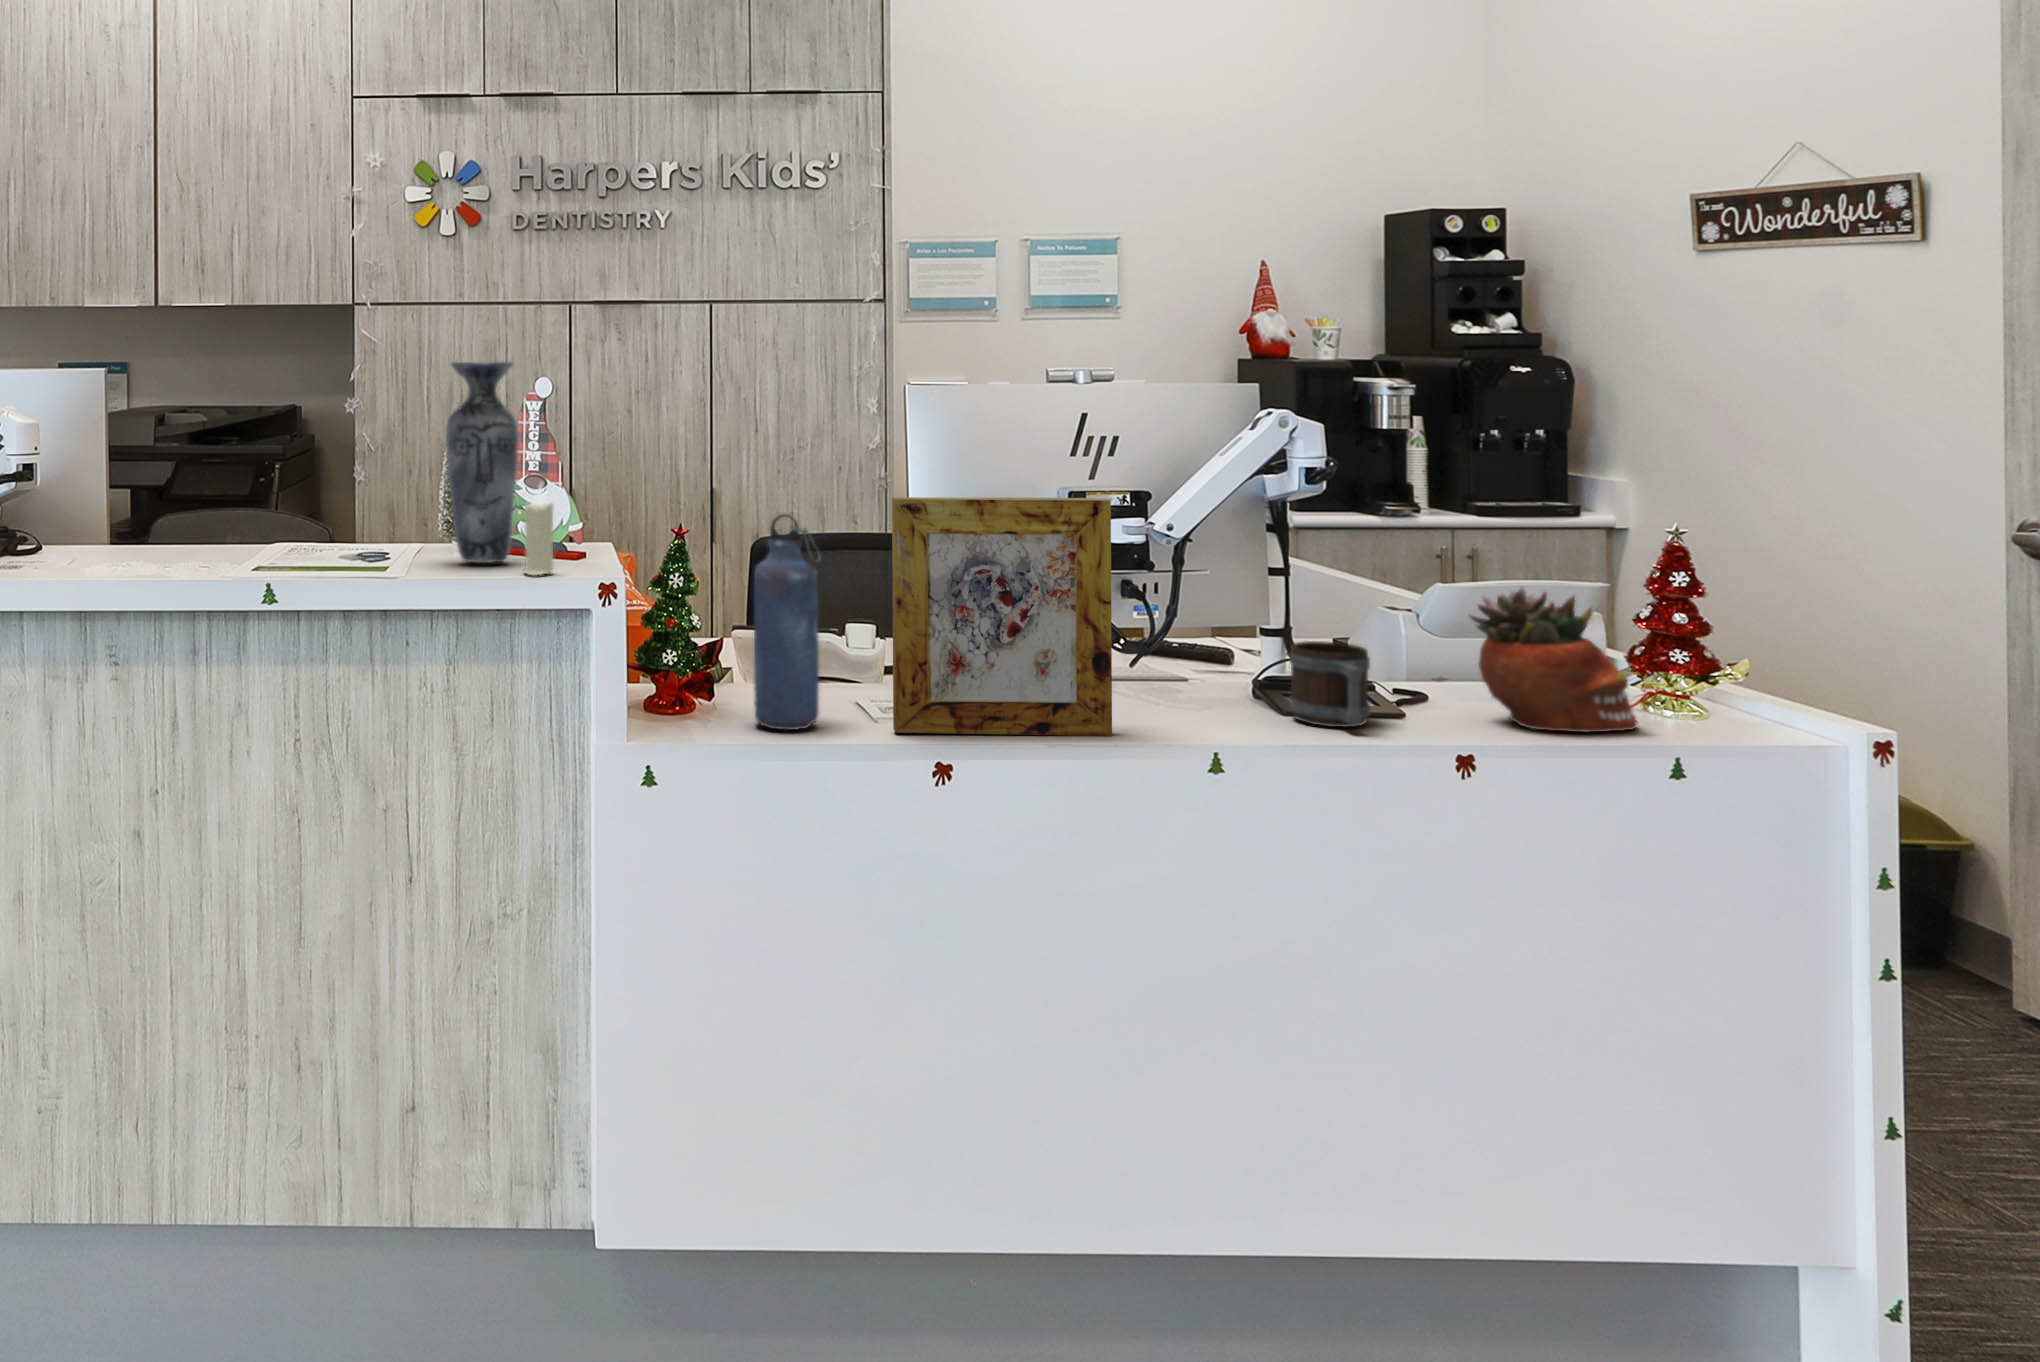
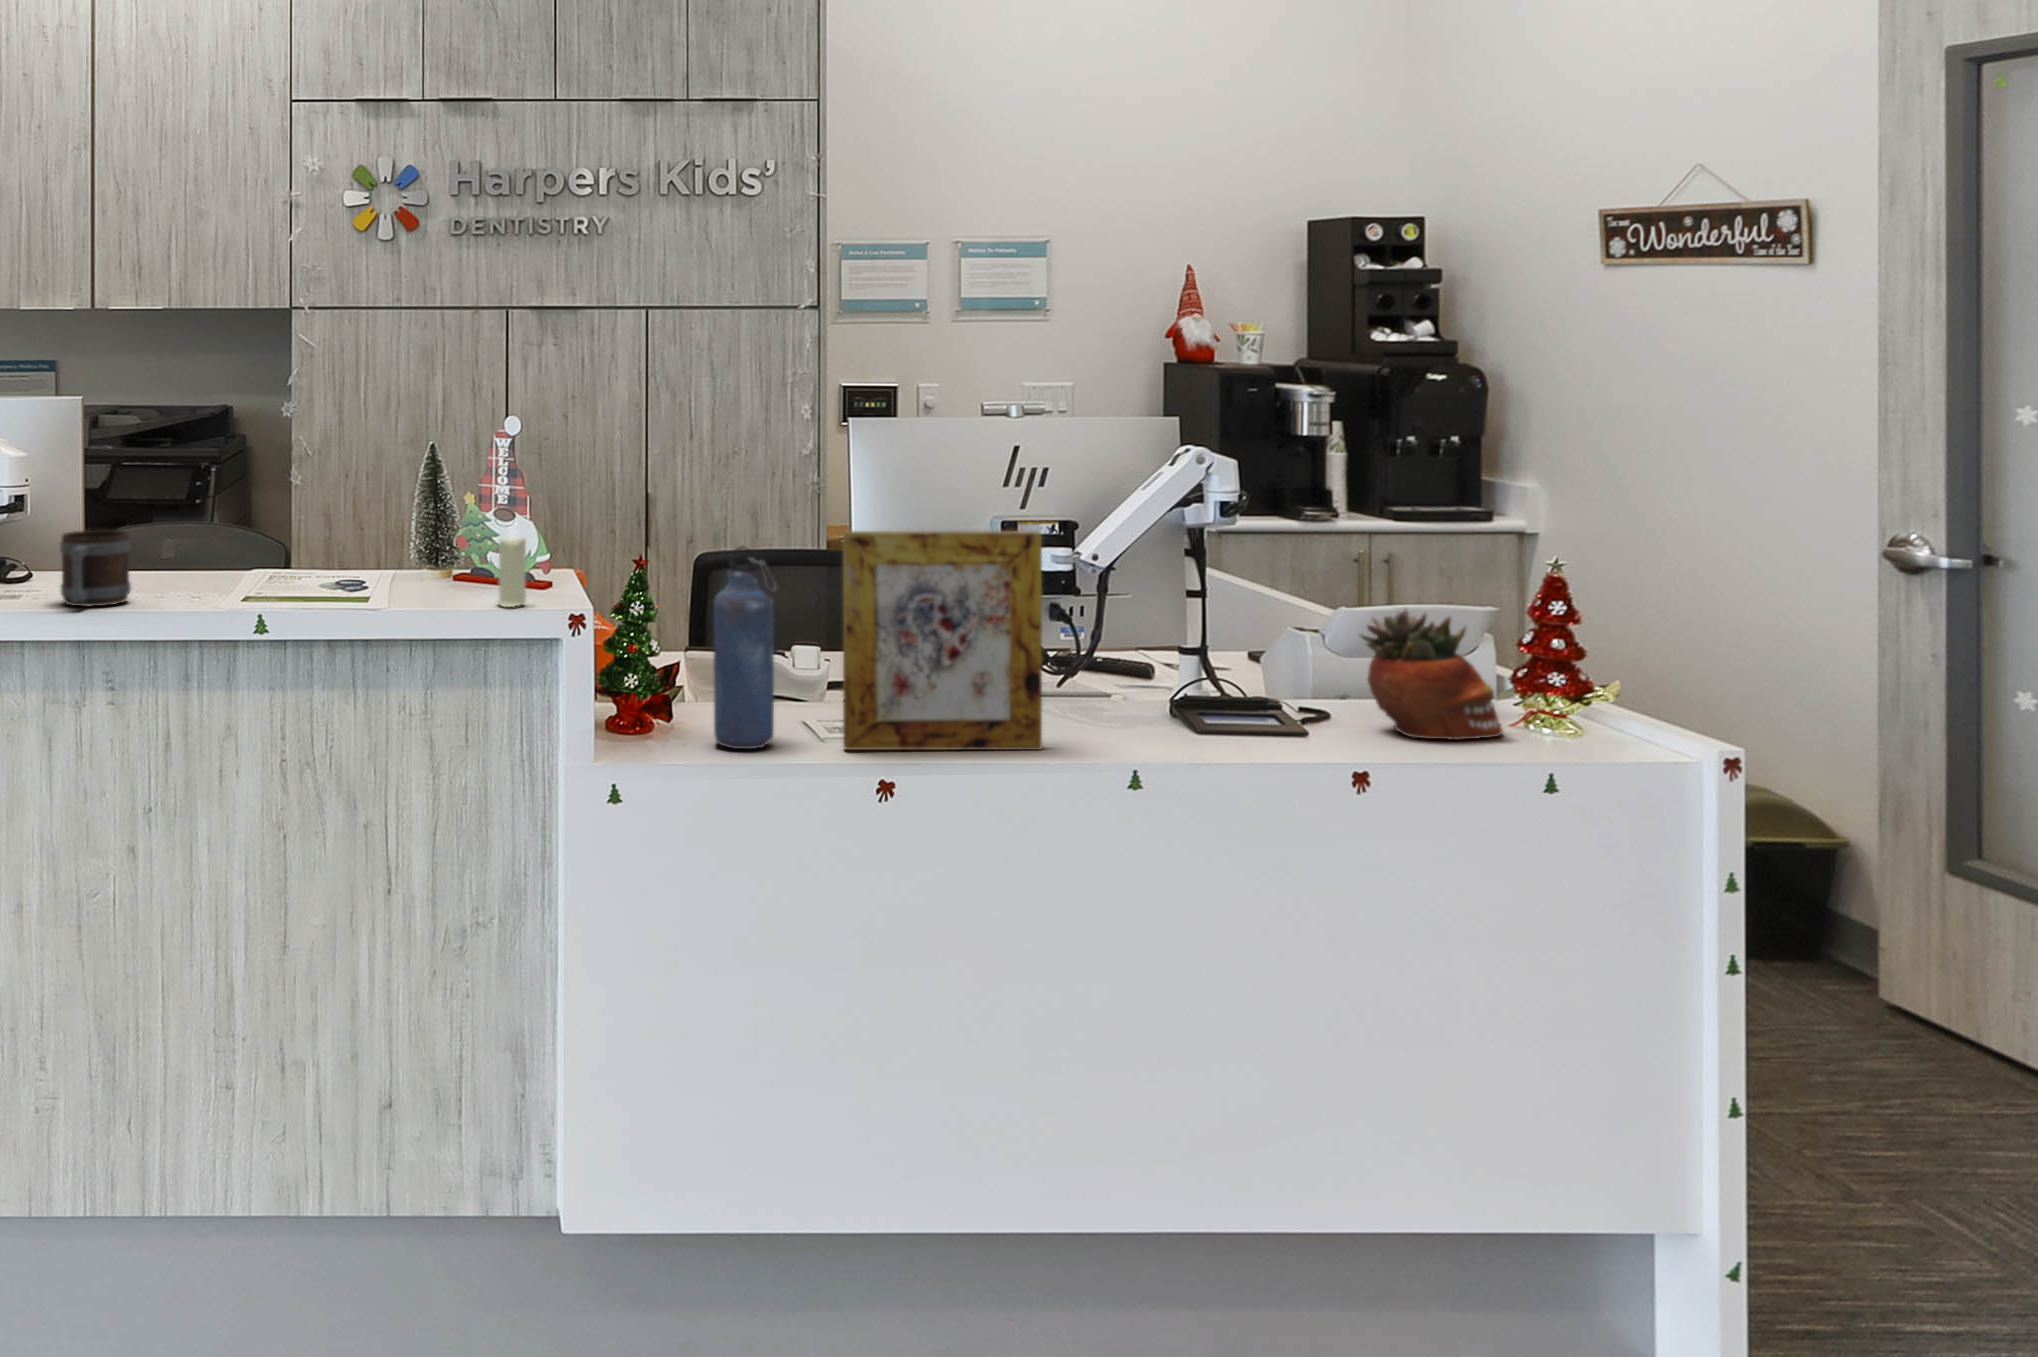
vase: present [446,361,519,563] -> none [419,400,489,594]
mug: present [1289,641,1370,727] -> present [60,530,131,606]

